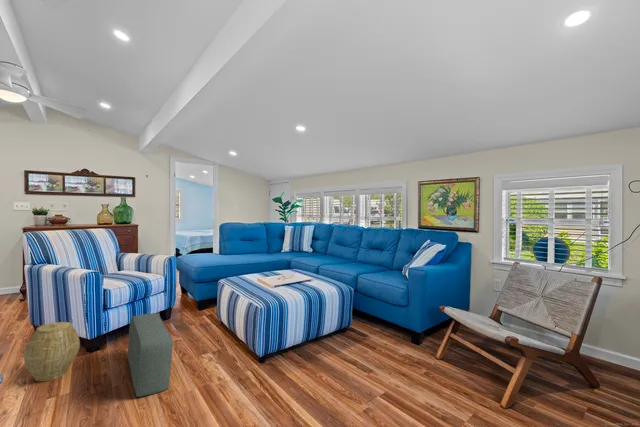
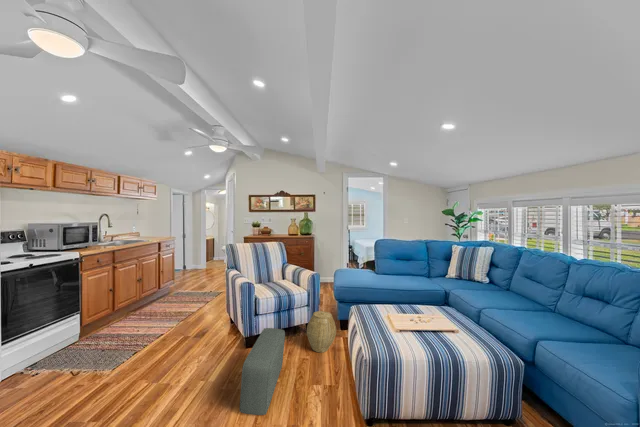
woven basket: present [24,322,80,381] -> present [307,311,336,352]

